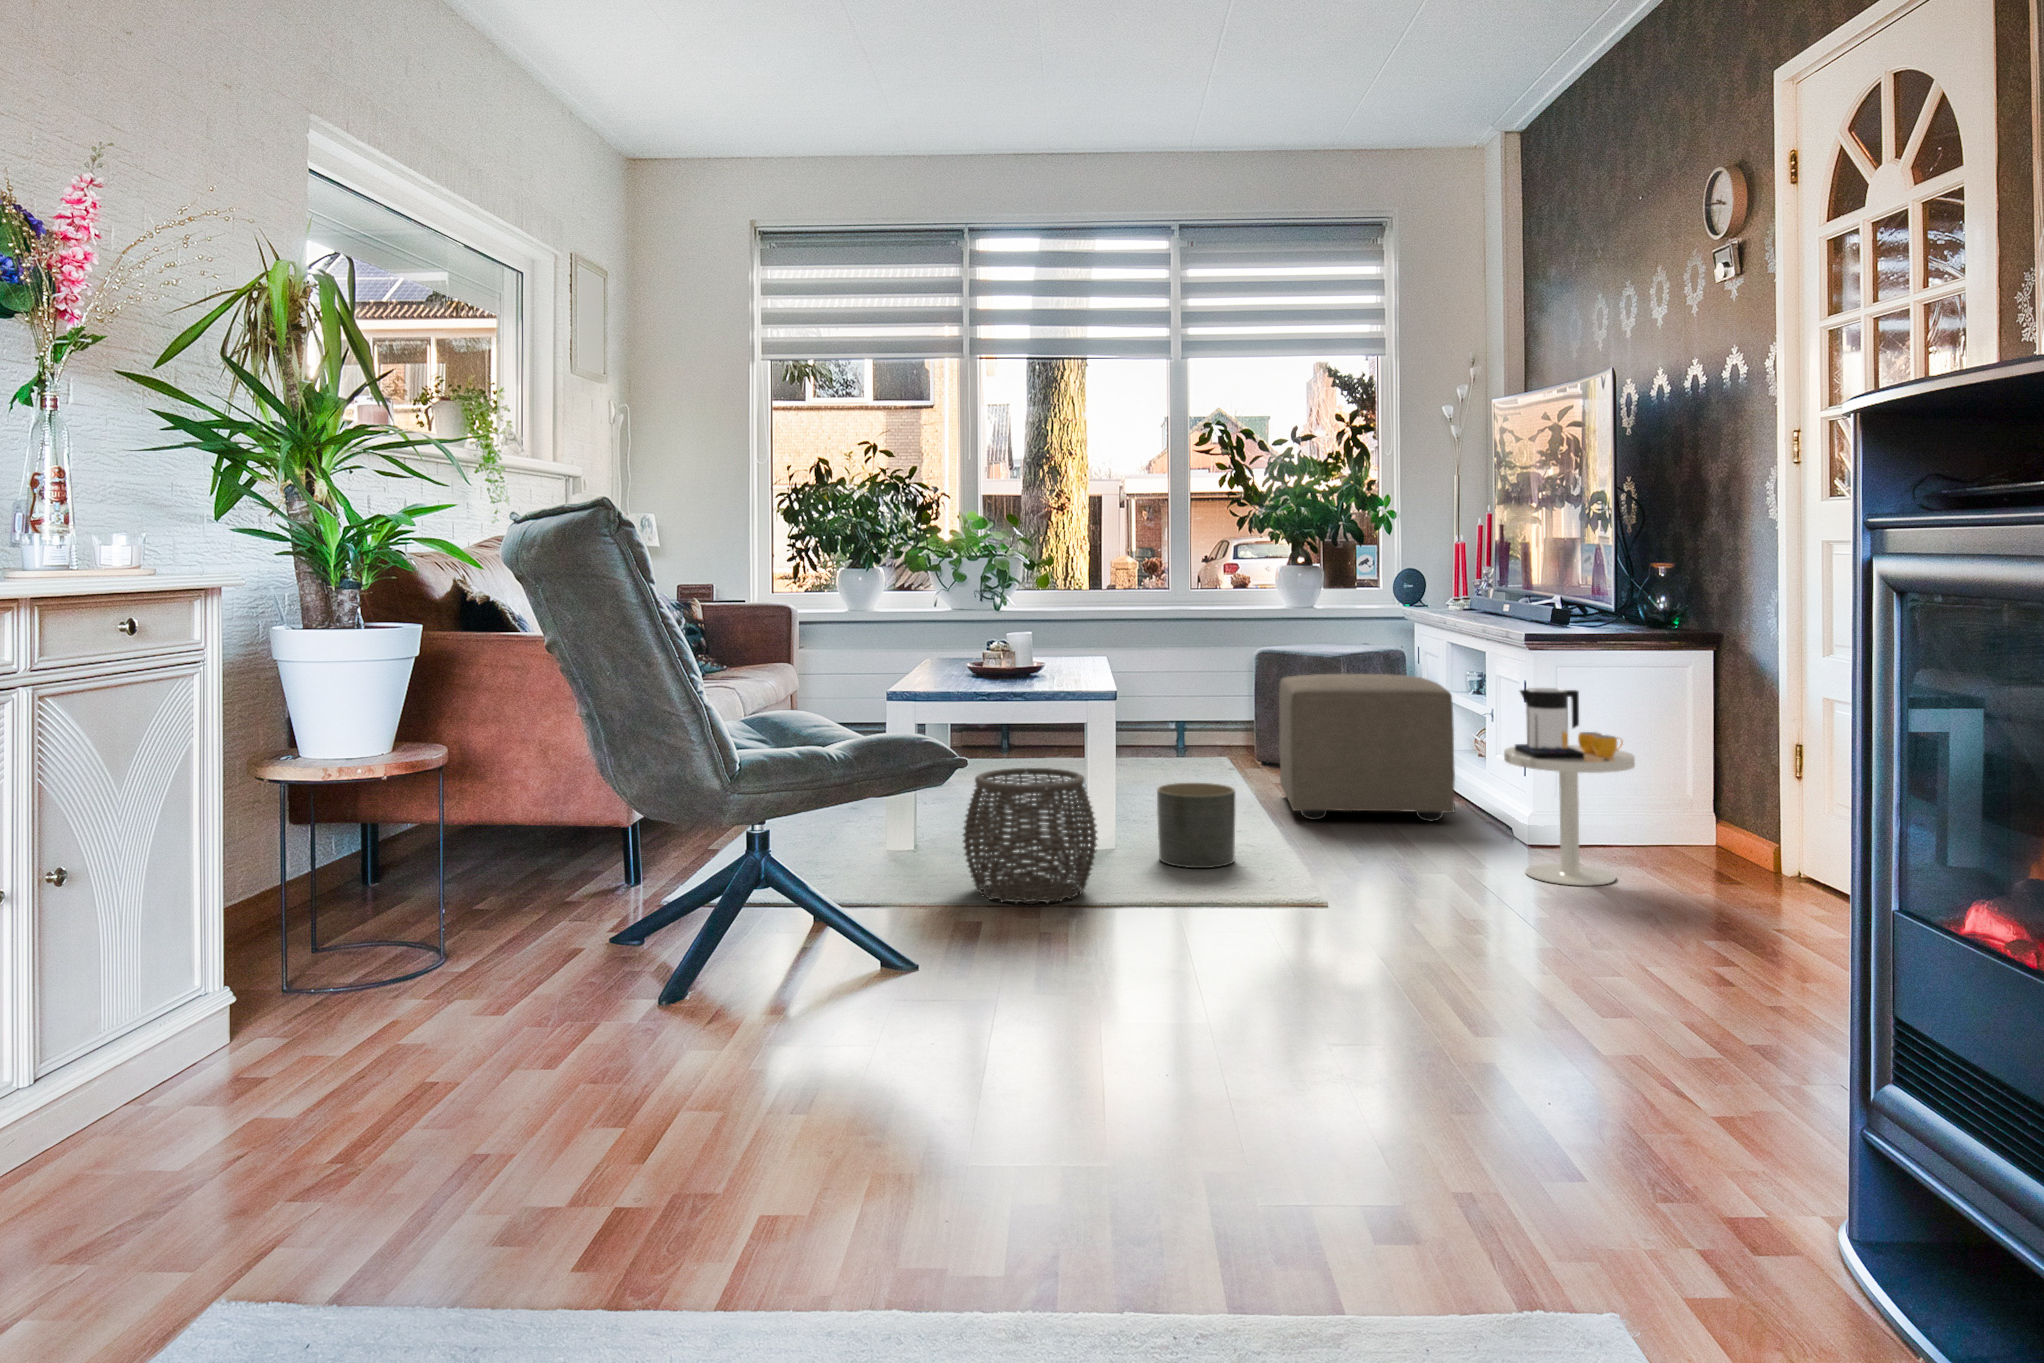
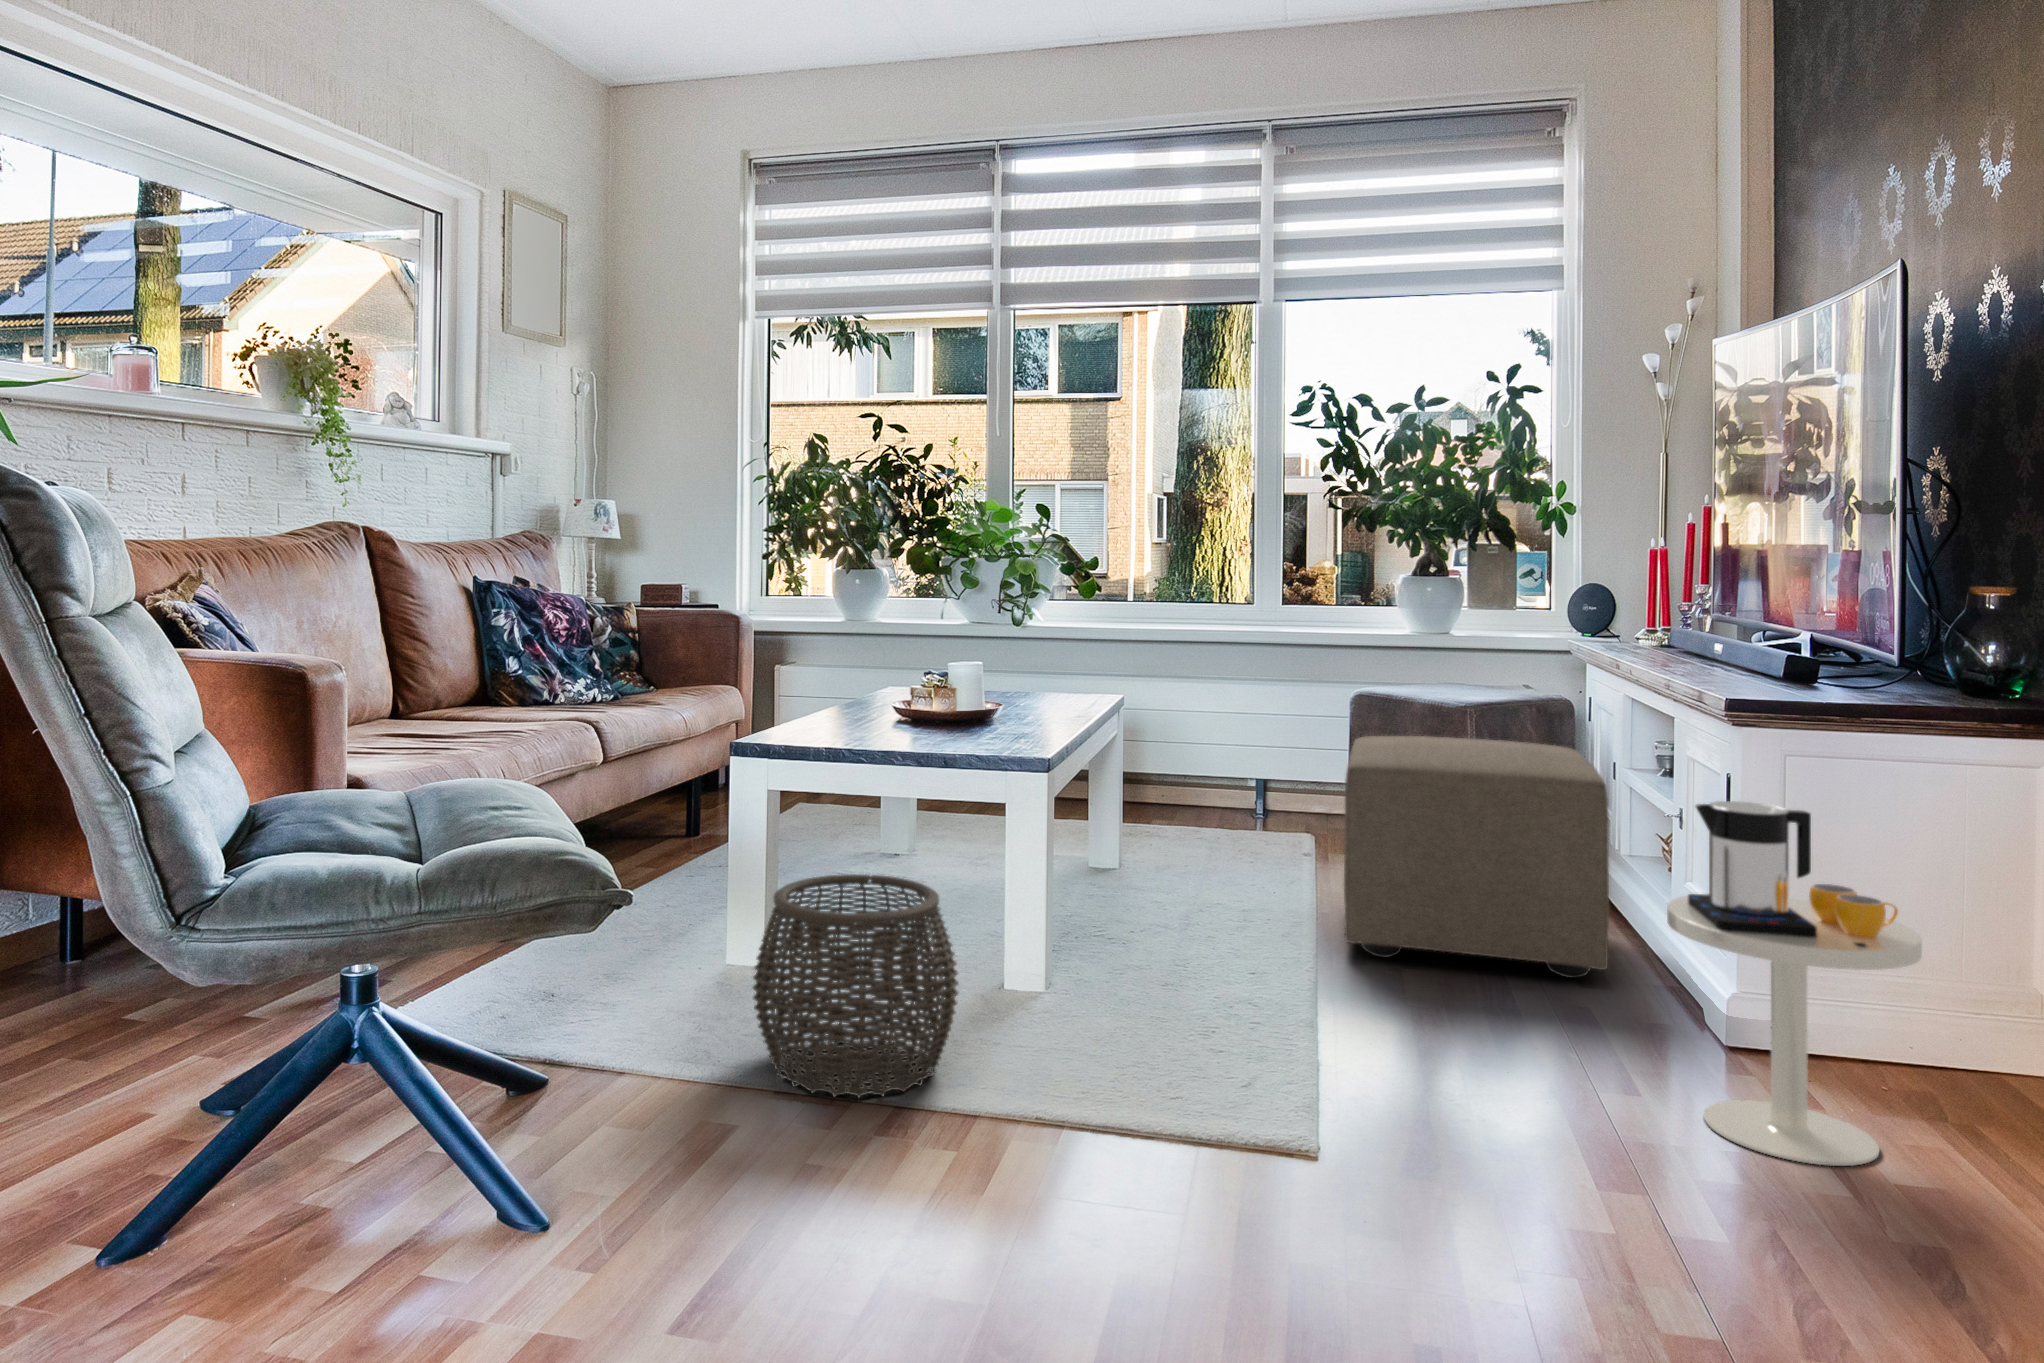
planter: present [1157,783,1235,868] -> none [1093,902,1213,1044]

